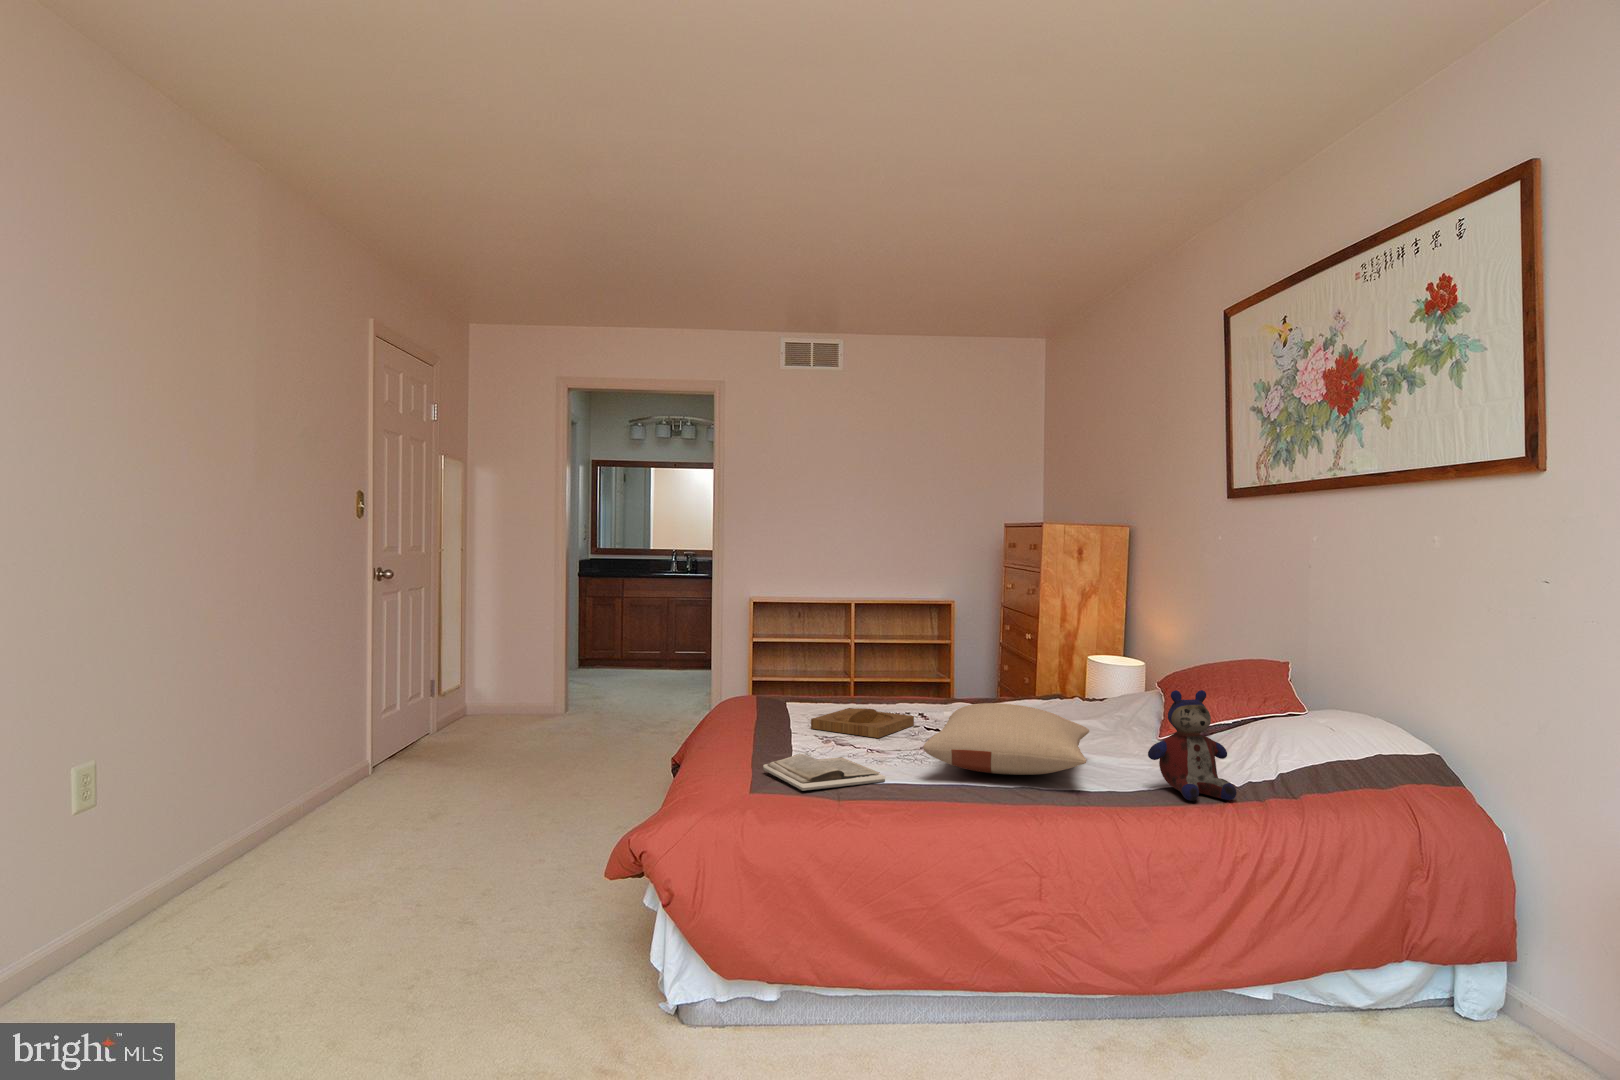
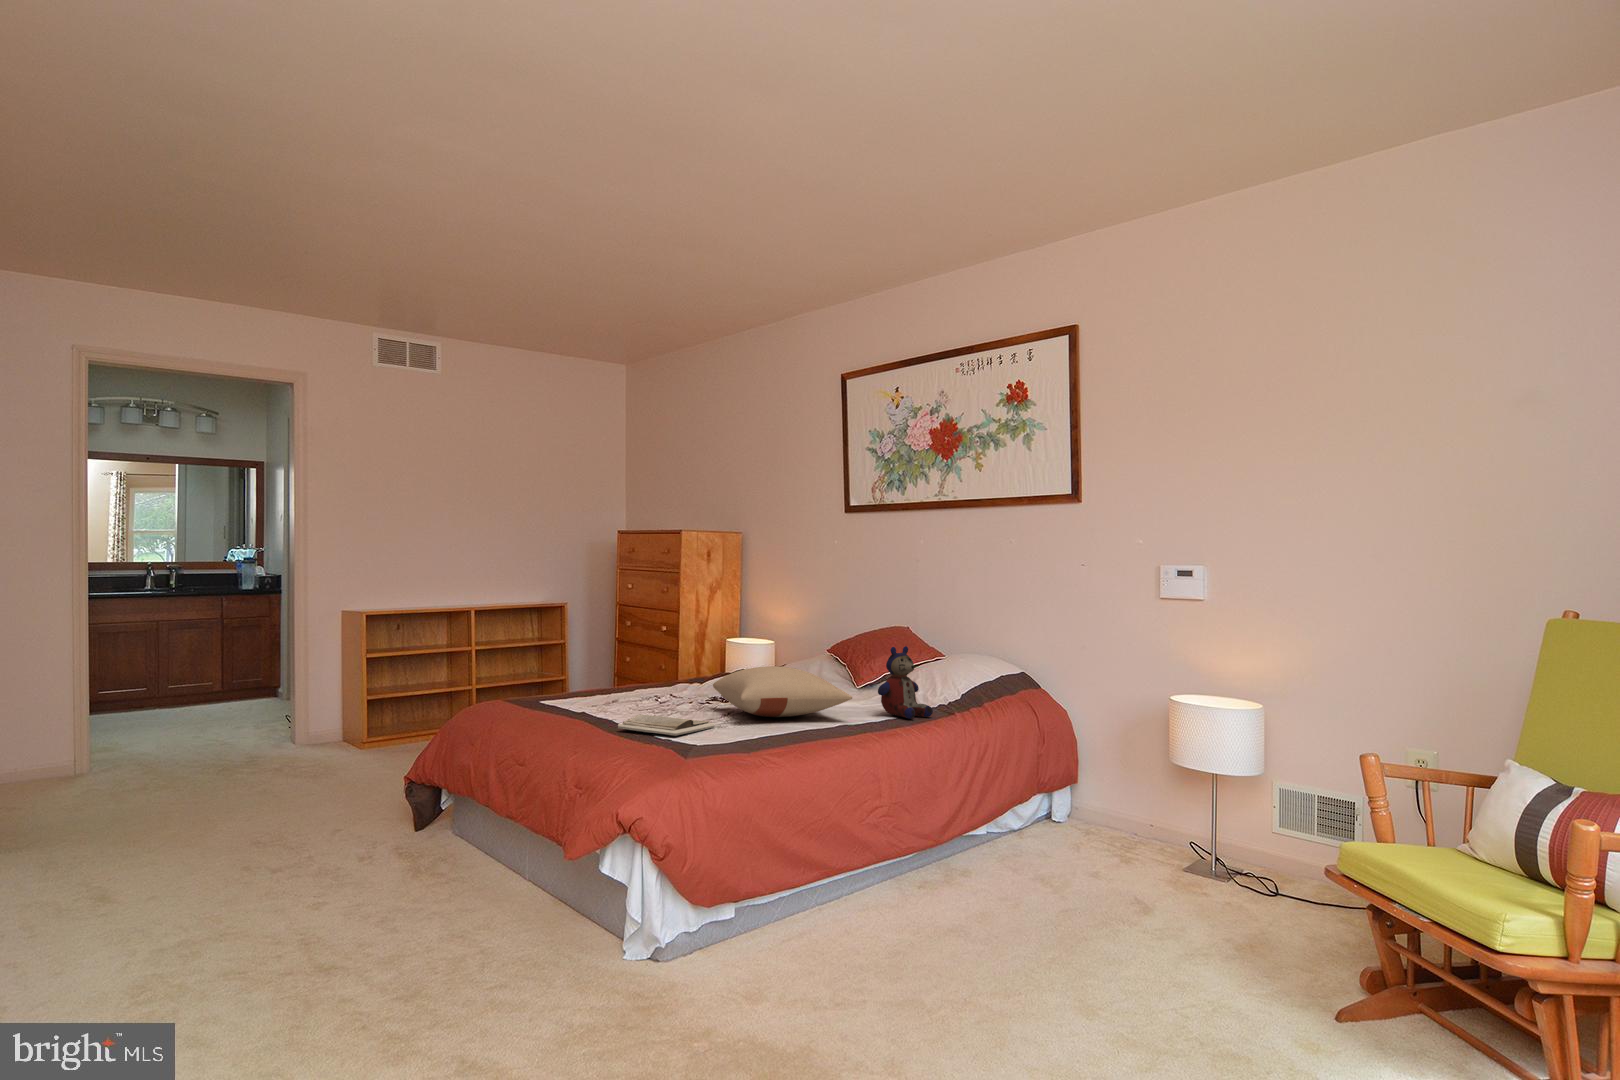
tray: present [811,708,914,738] -> none [580,687,654,707]

